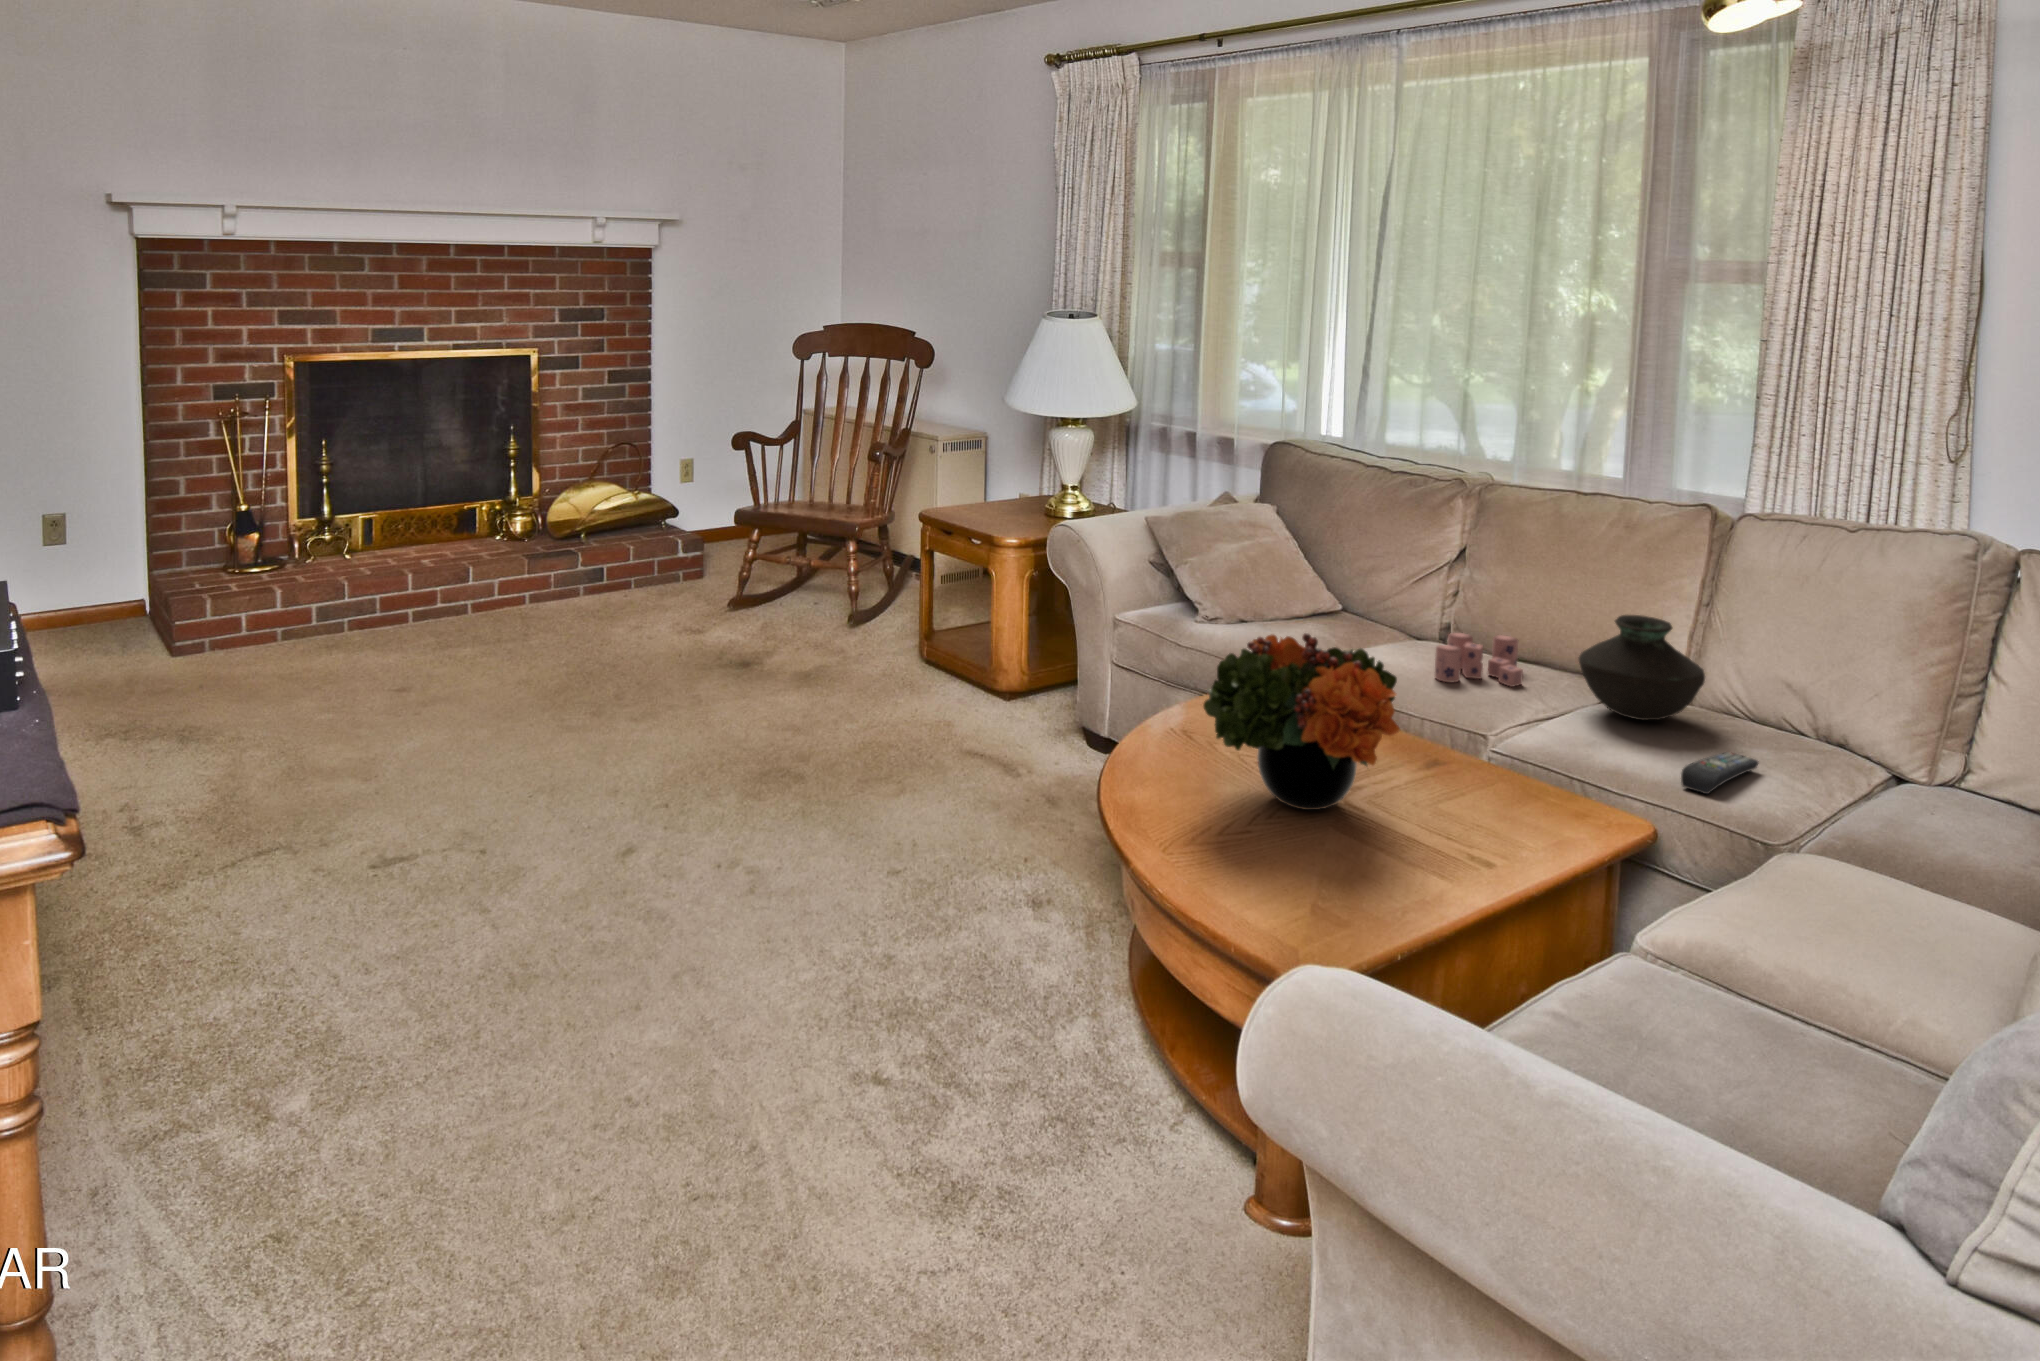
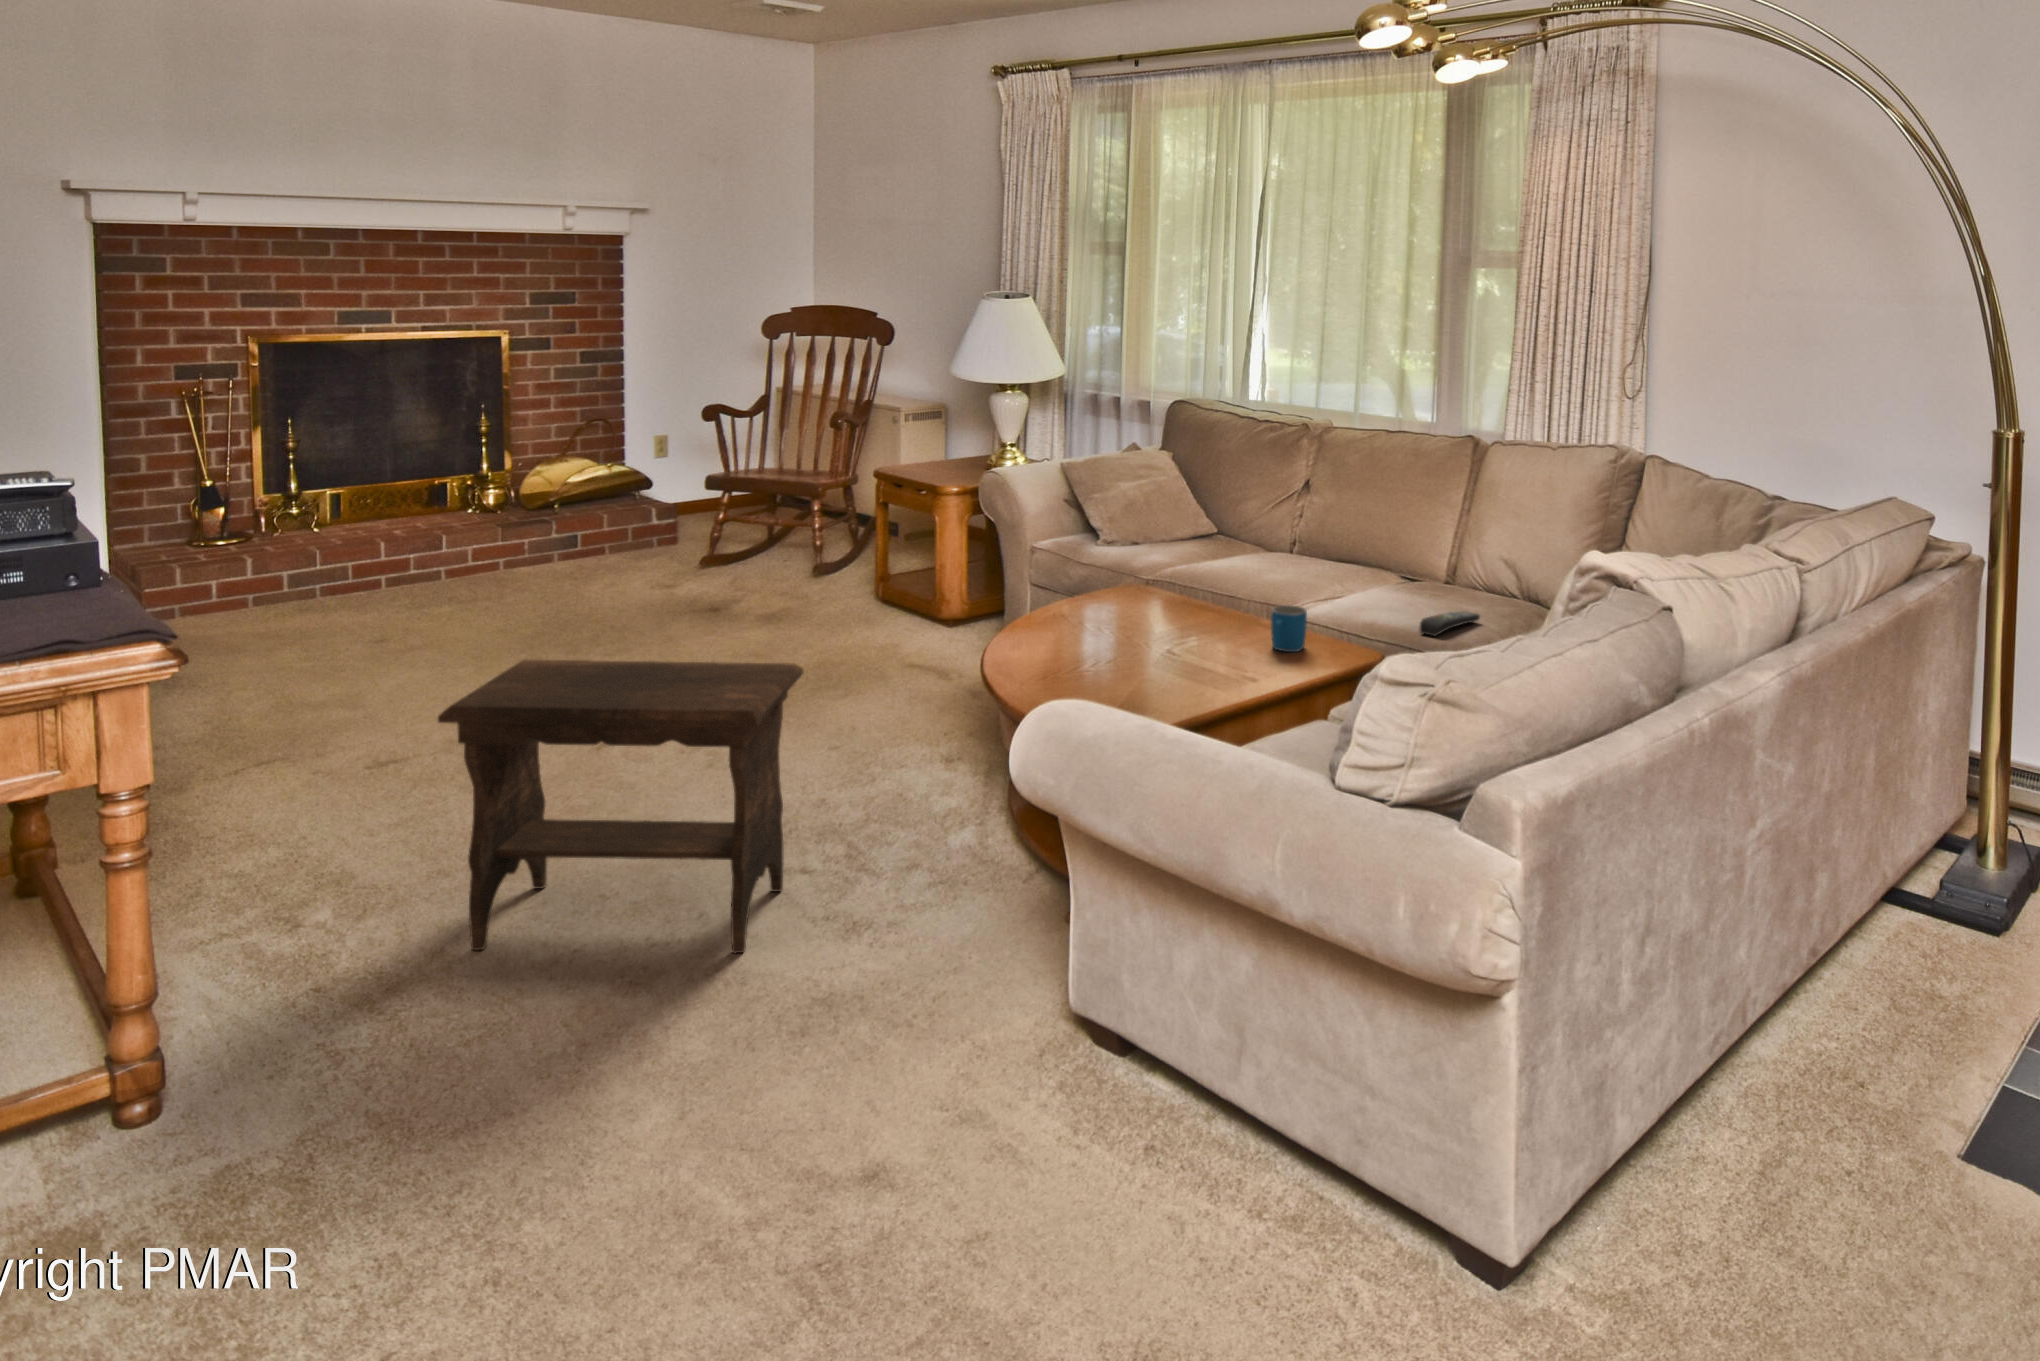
vase: present [1579,615,1705,720] -> none [1372,518,1459,596]
flower arrangement: present [1203,633,1400,810] -> none [1061,525,1209,656]
candle: present [1435,633,1523,687] -> none [1274,543,1341,581]
mug: none [1483,744,1534,813] -> present [1271,605,1307,652]
footstool: none [422,794,881,1236] -> present [438,659,803,953]

